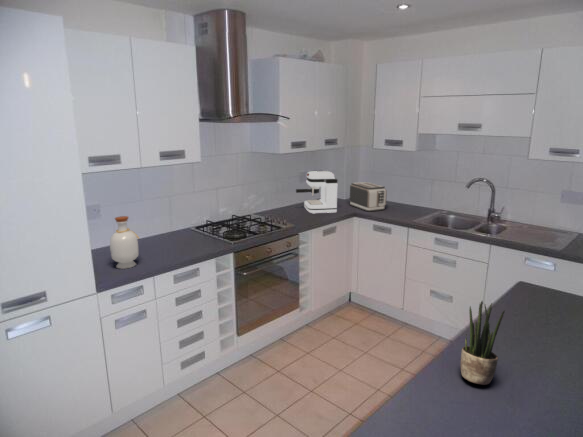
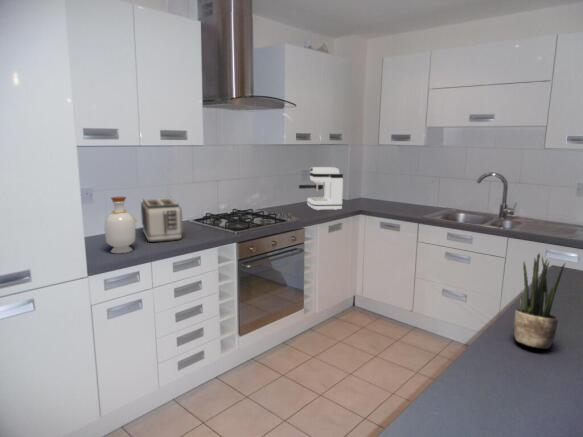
toaster: present [350,182,387,211] -> present [141,198,183,242]

